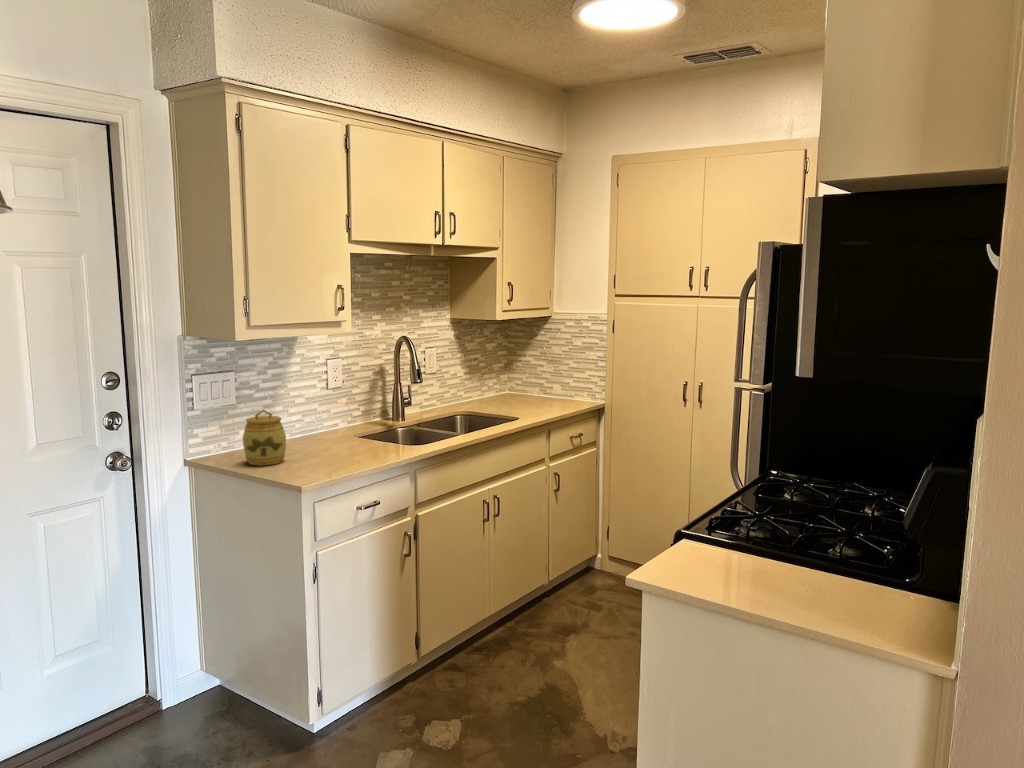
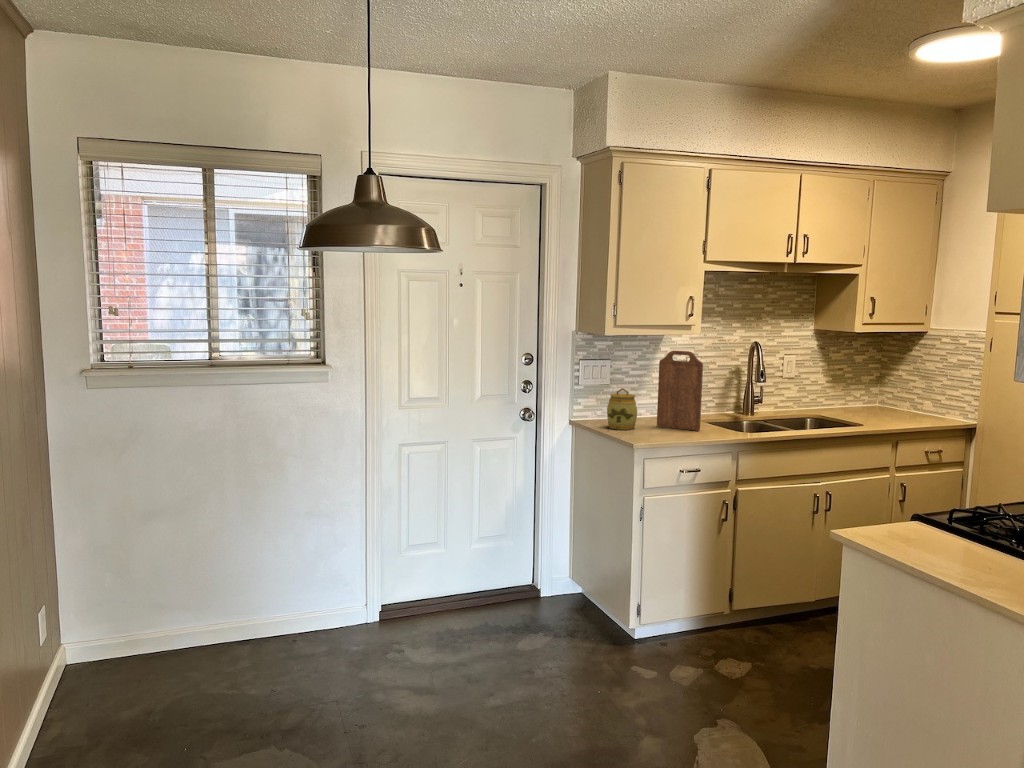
cutting board: none [306,355,366,453] -> present [657,350,703,431]

